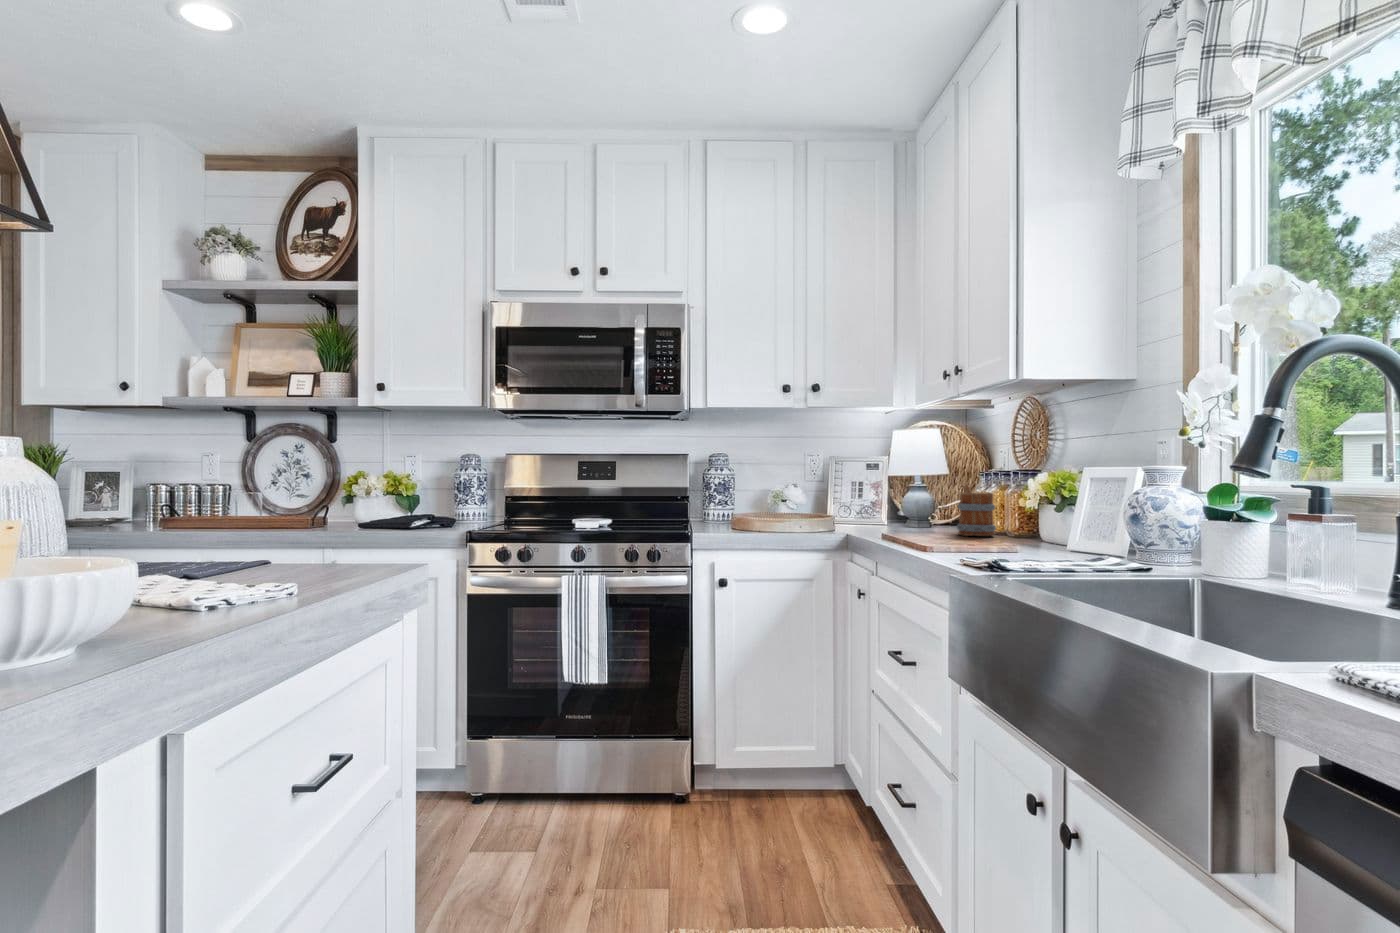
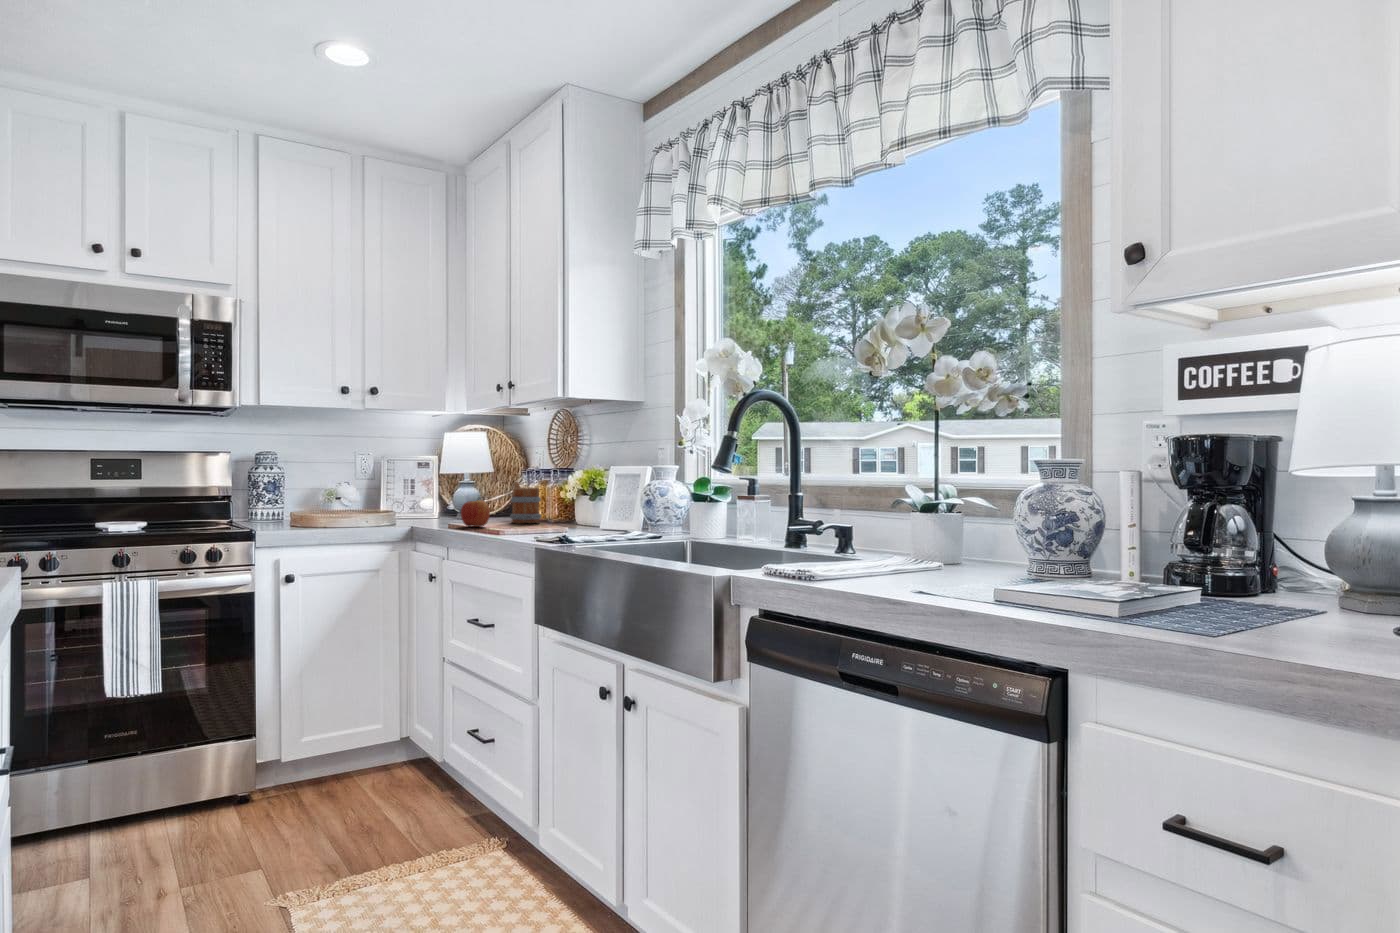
apple: none [892,504,926,539] -> present [461,500,490,527]

